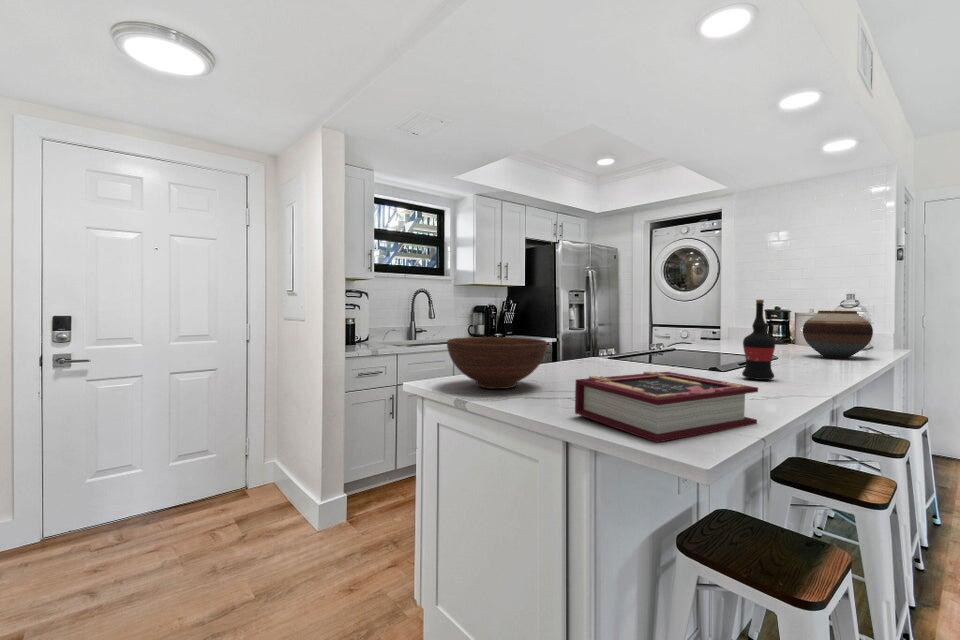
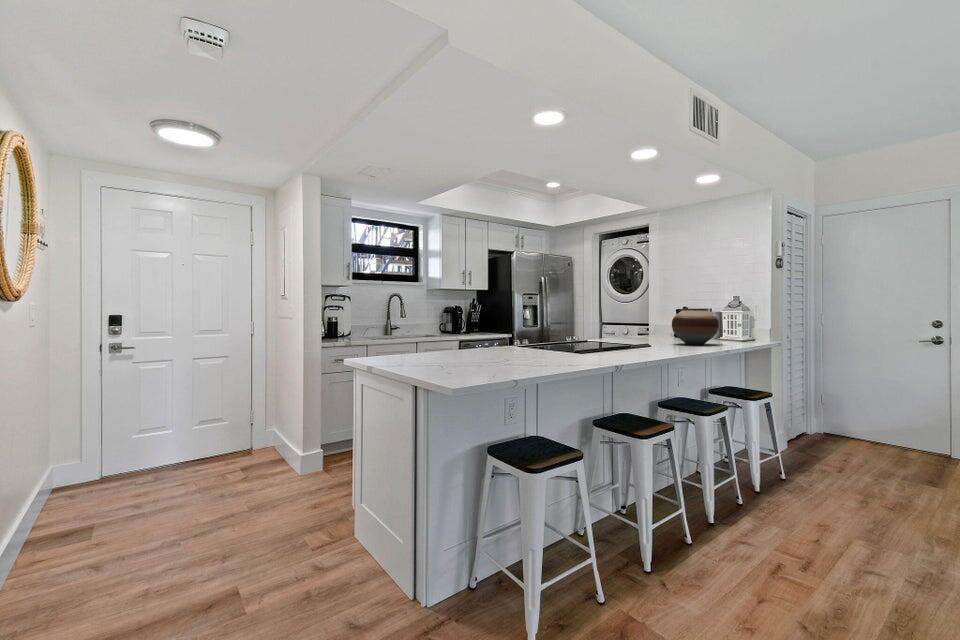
wine bottle: present [742,300,775,380] -> none [582,300,602,356]
fruit bowl: present [447,337,547,389] -> none [370,327,438,361]
book: present [575,372,758,442] -> none [425,345,524,378]

